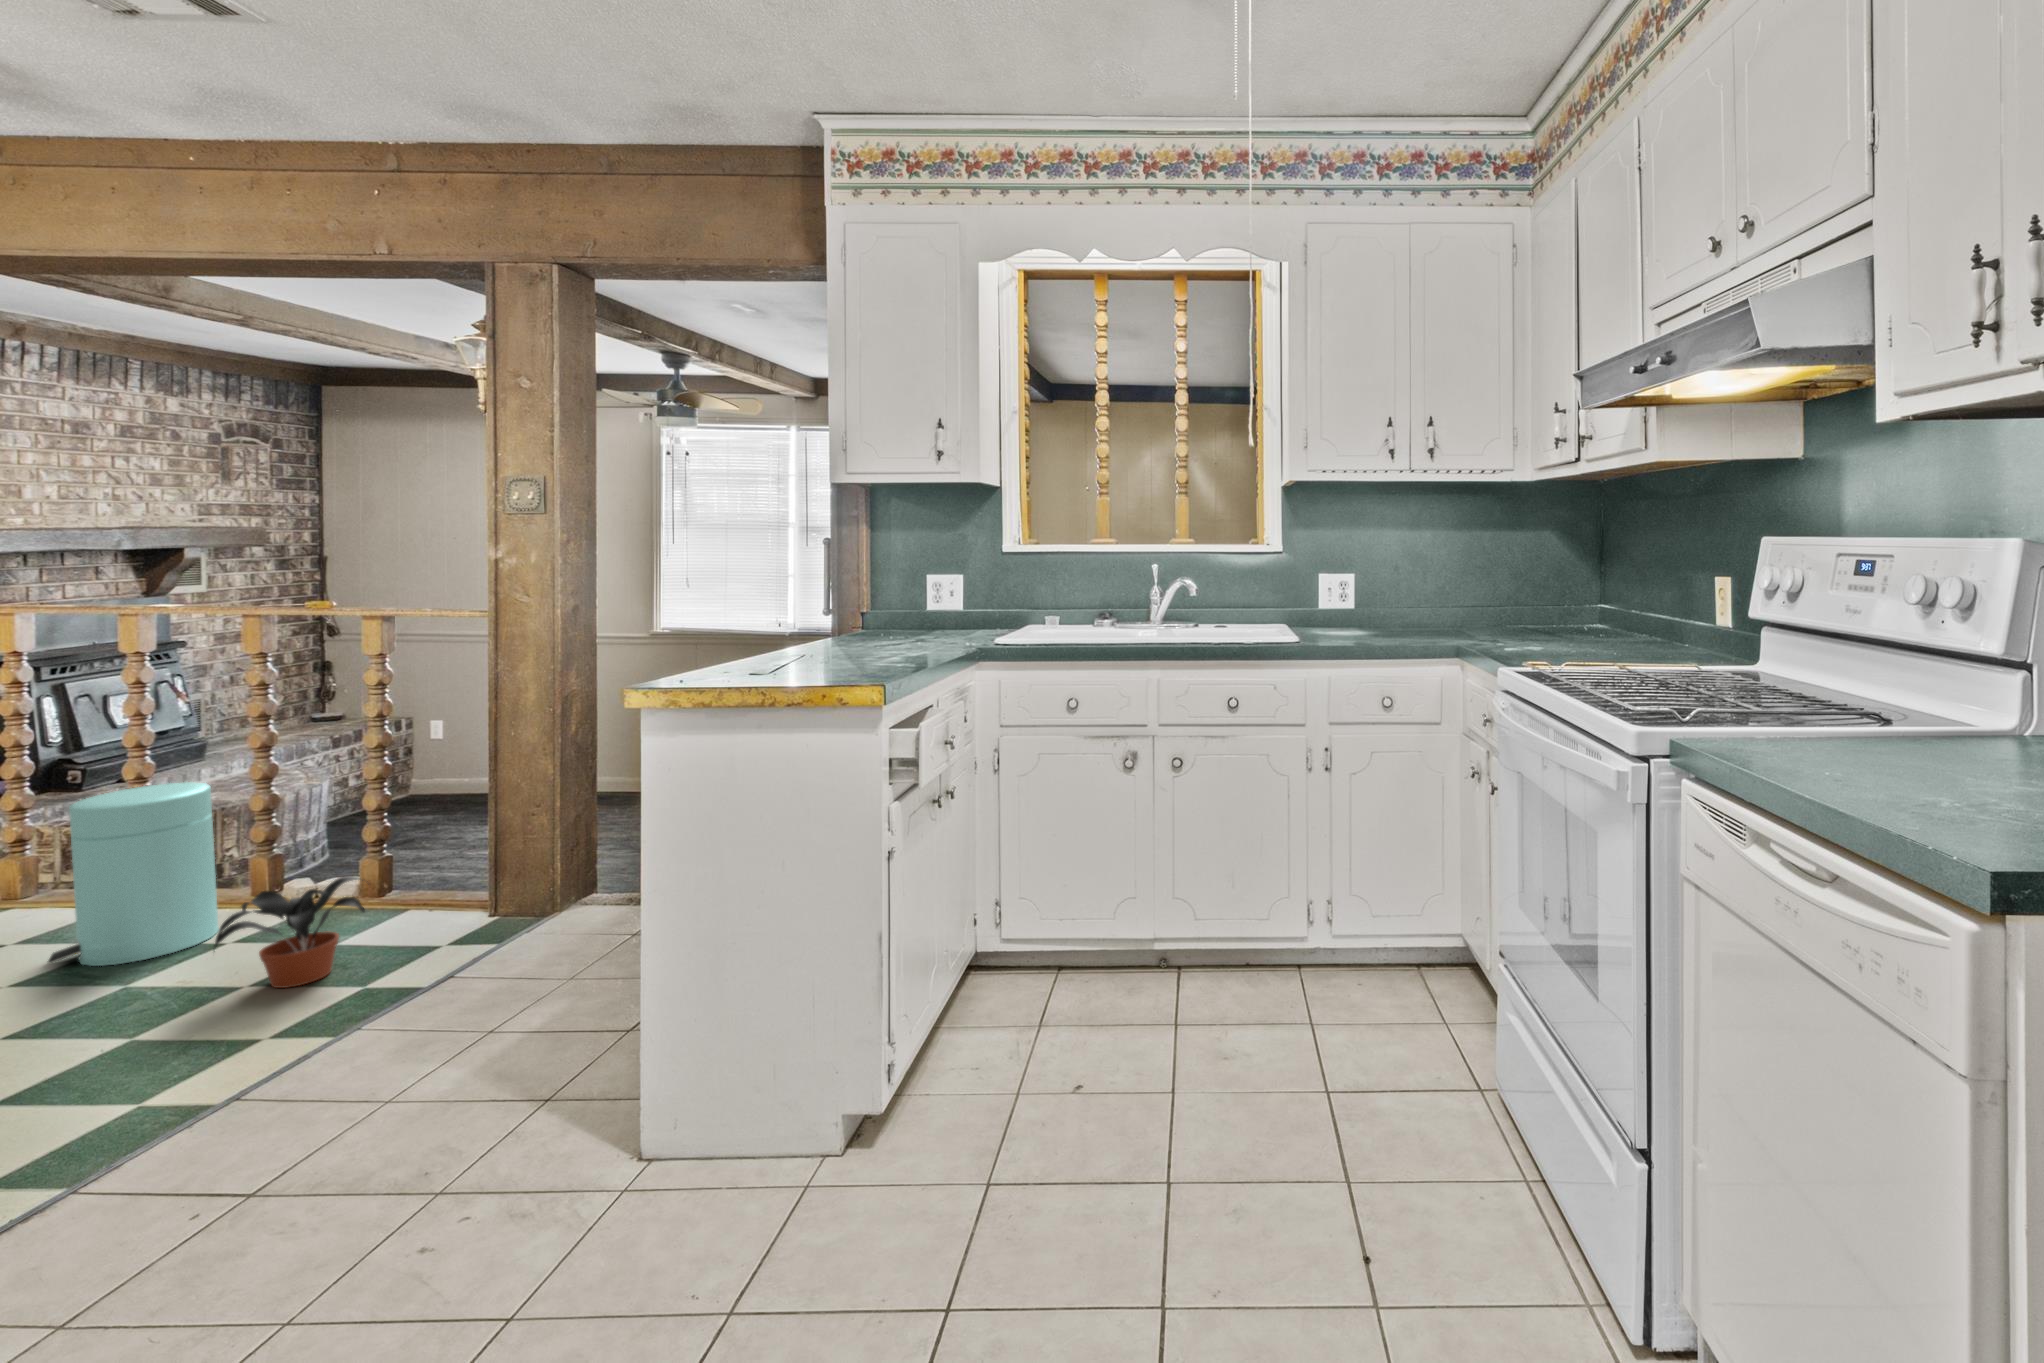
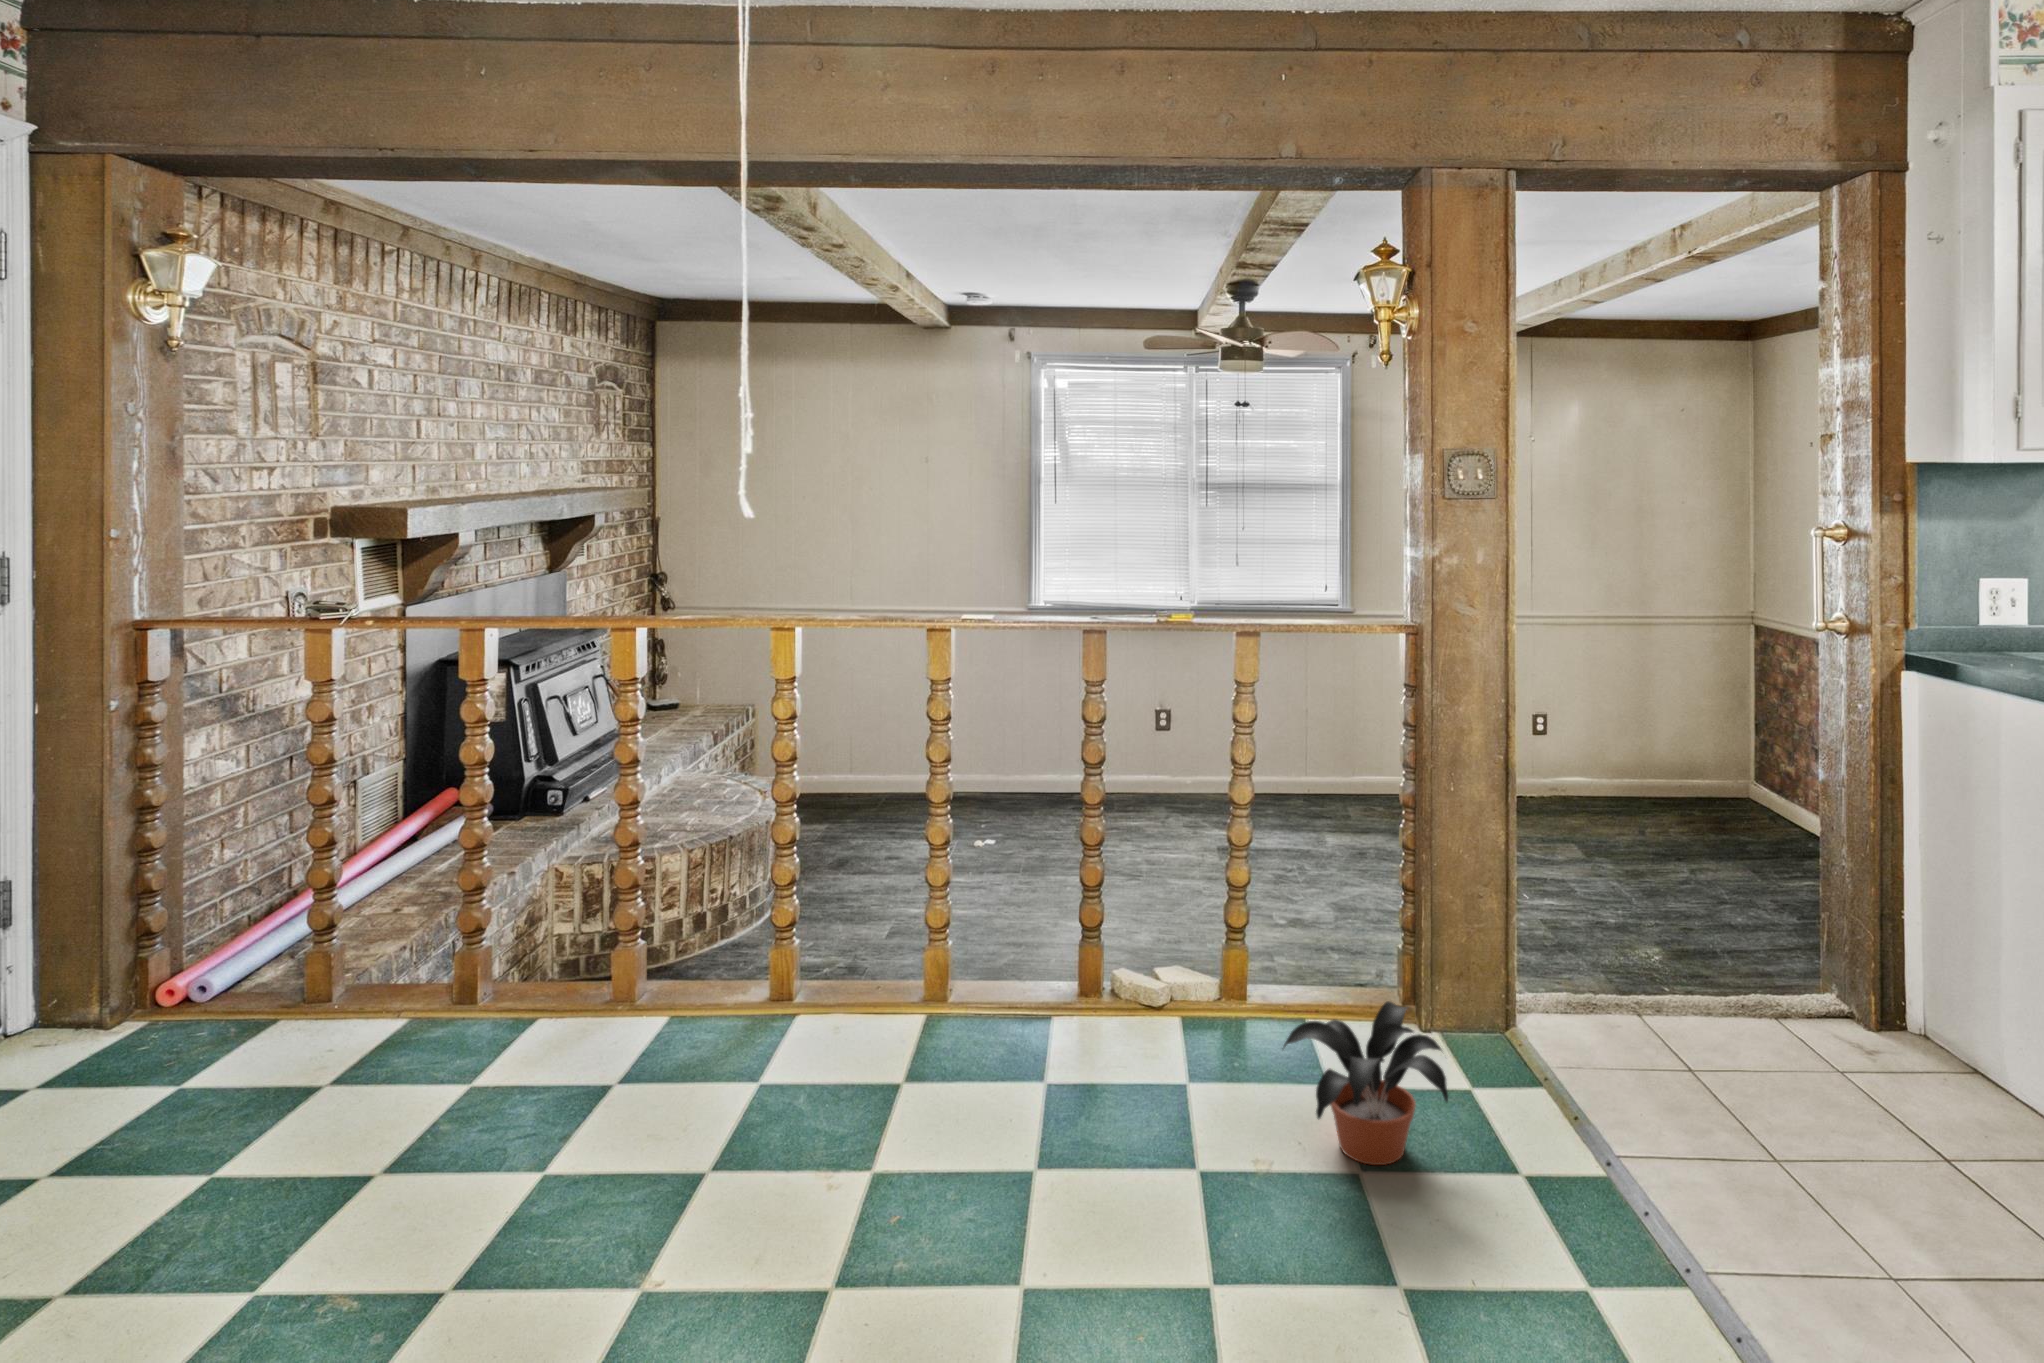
trash can: present [48,782,219,966] -> none [961,848,1119,1105]

